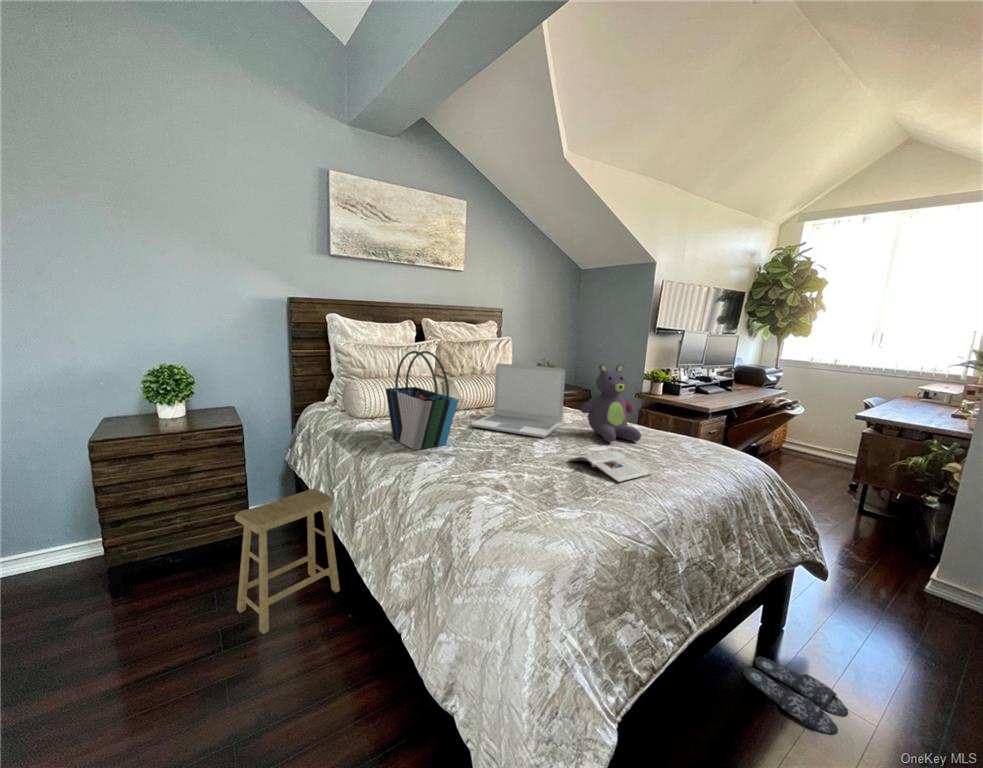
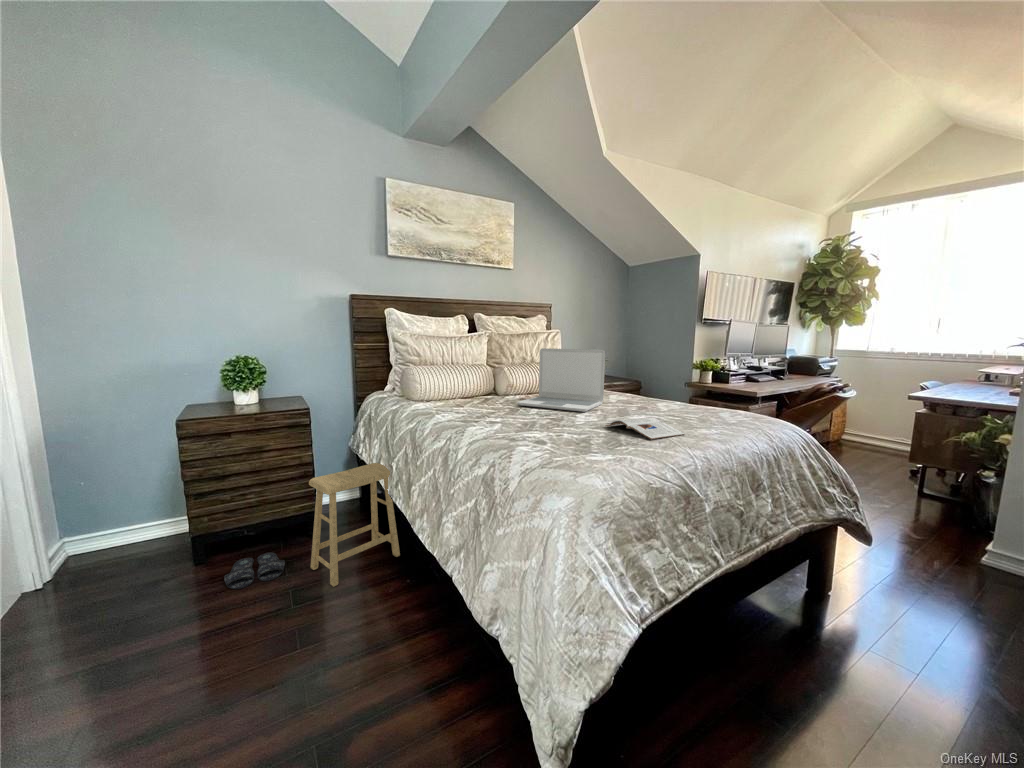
tote bag: present [386,351,459,450] -> none [438,332,503,420]
stuffed bear: present [581,364,641,442] -> none [620,342,679,414]
slippers: present [743,656,848,735] -> present [224,552,285,589]

